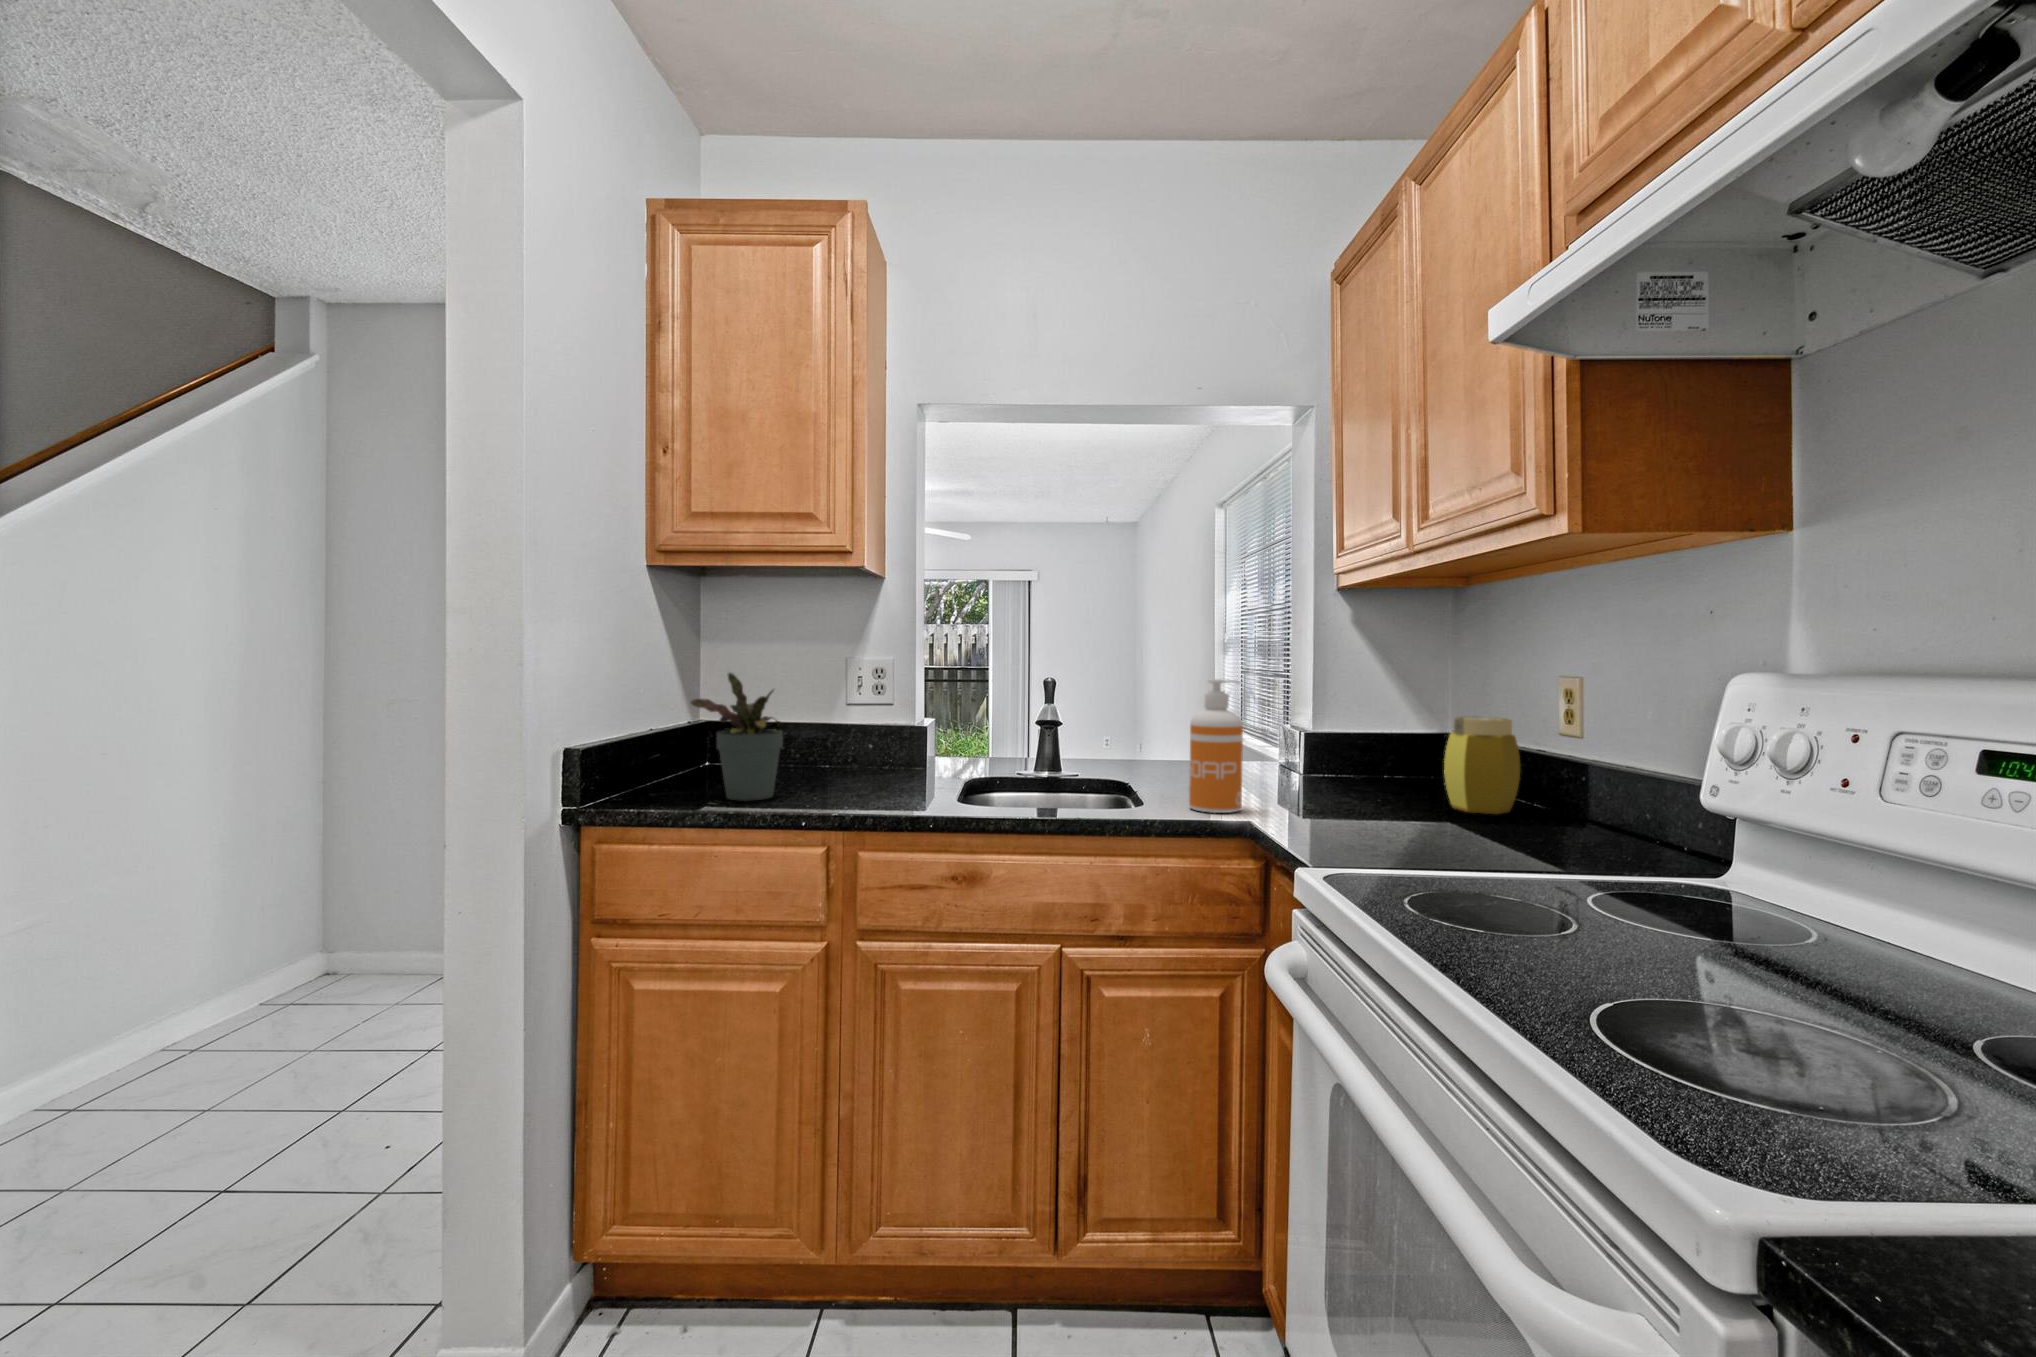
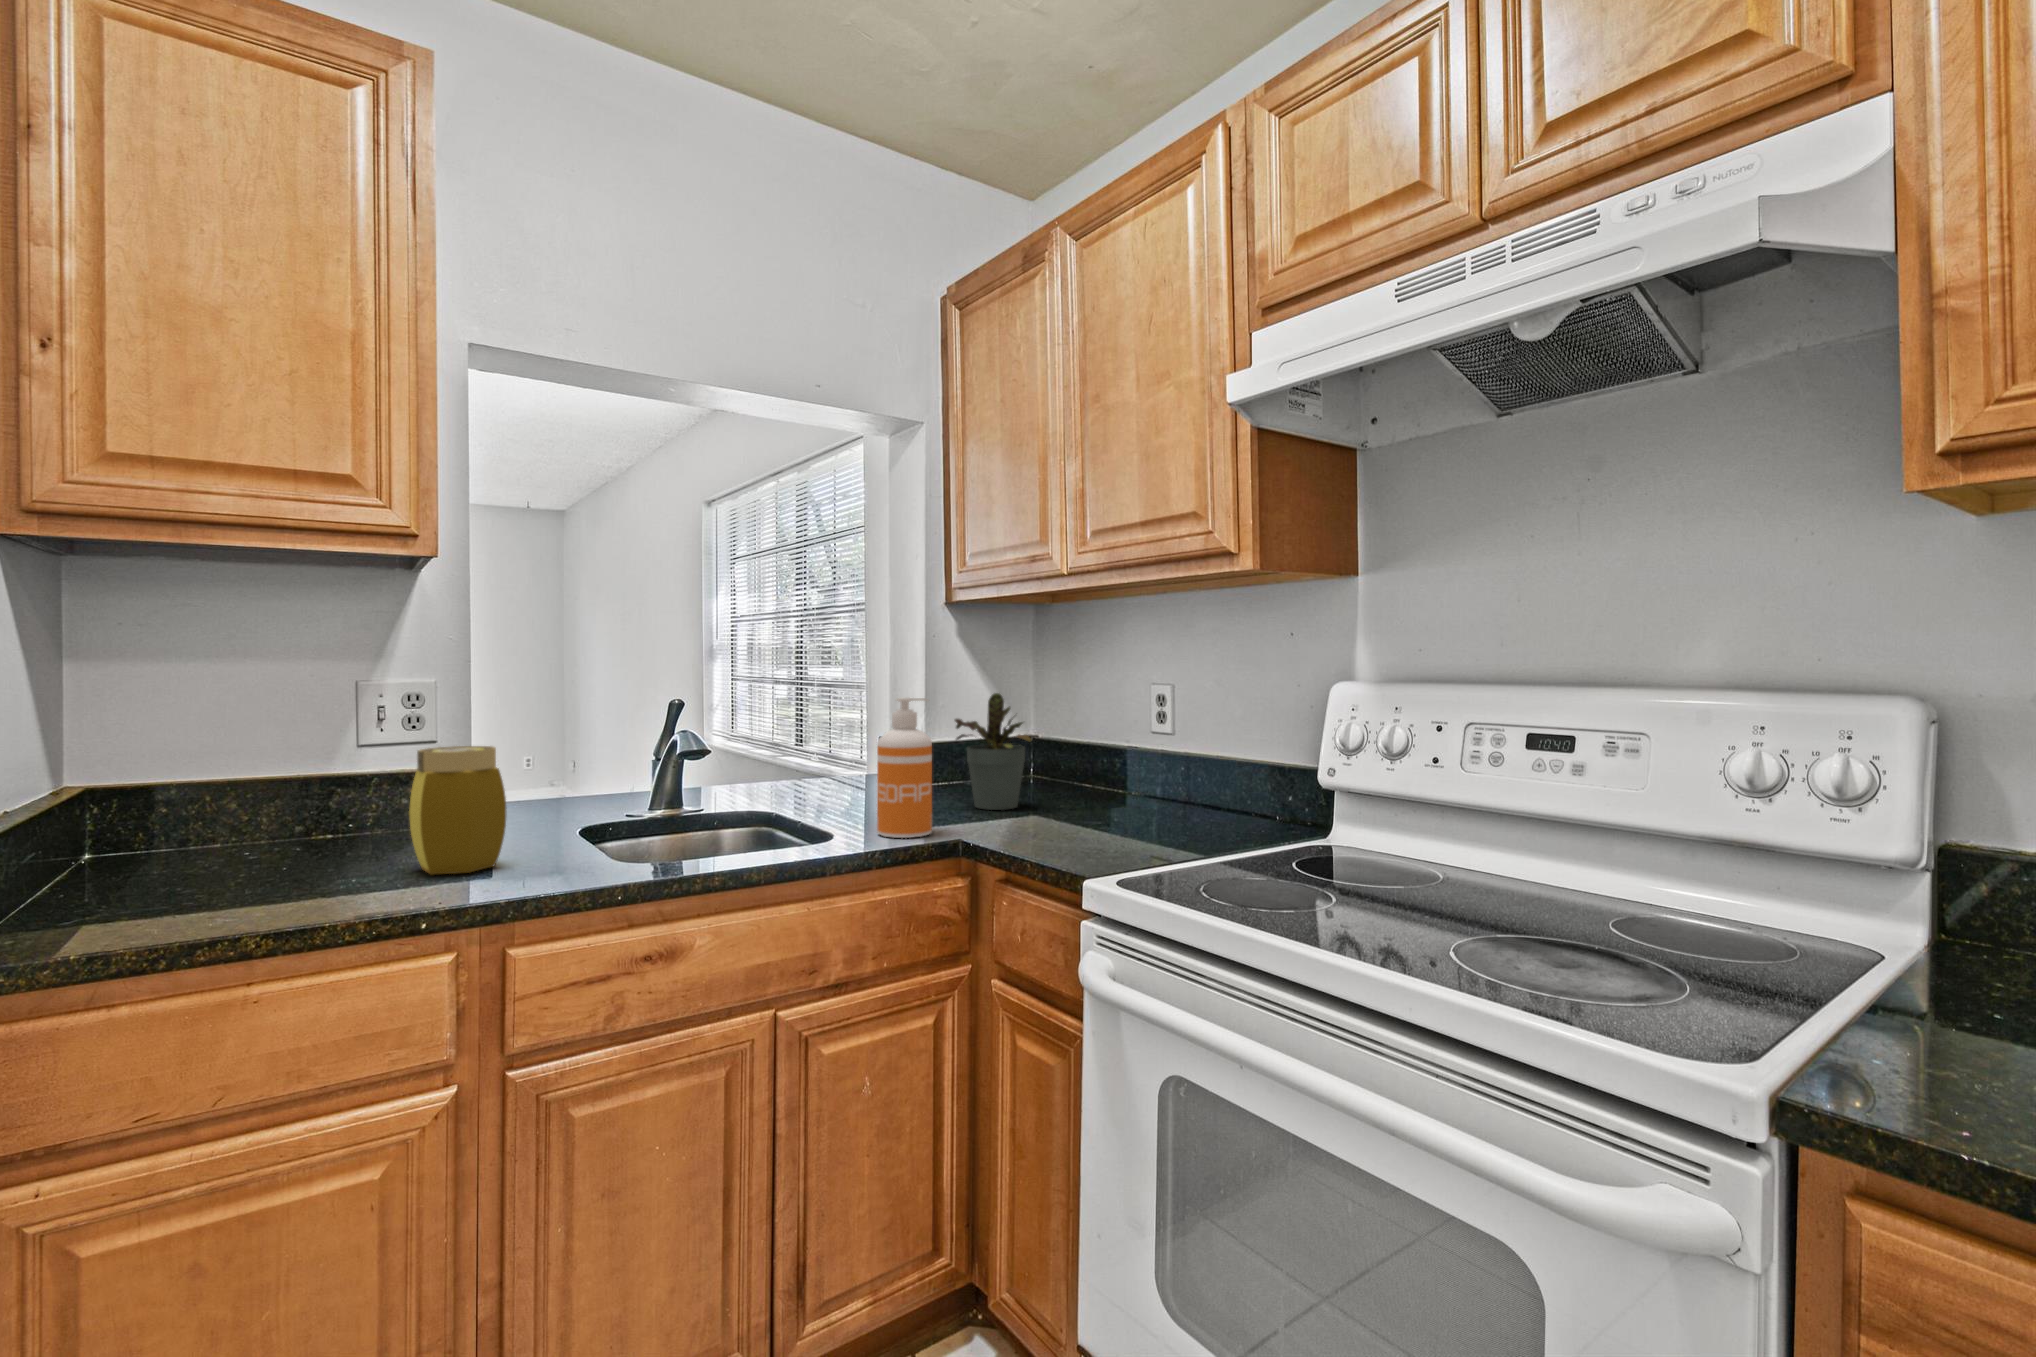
potted plant: present [691,673,783,801] -> present [955,693,1031,810]
jar: present [1444,716,1520,814] -> present [409,746,506,875]

